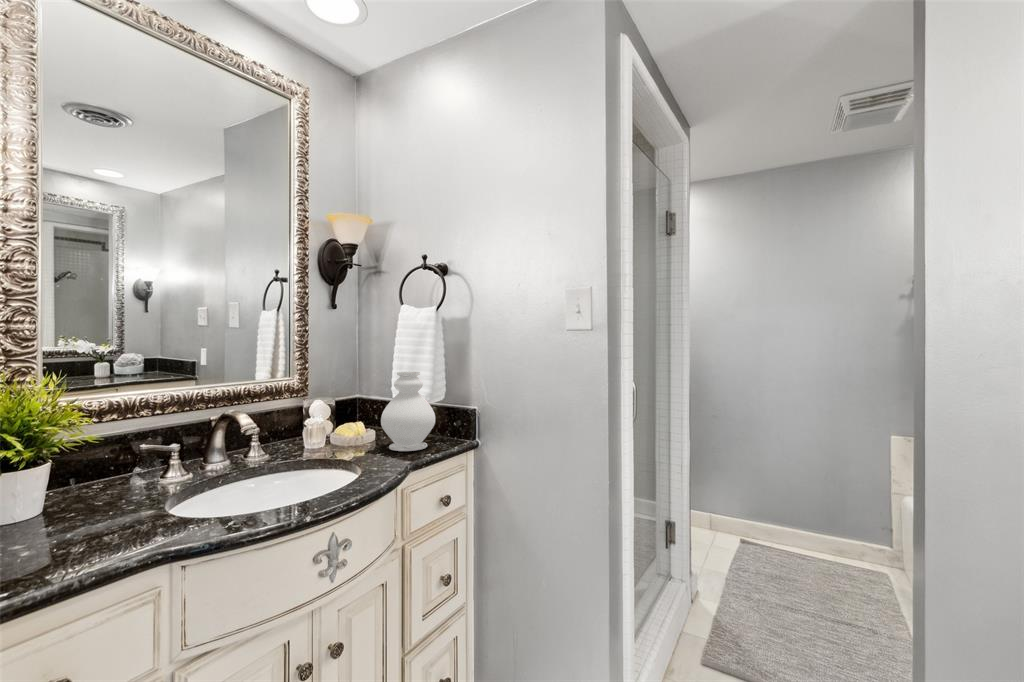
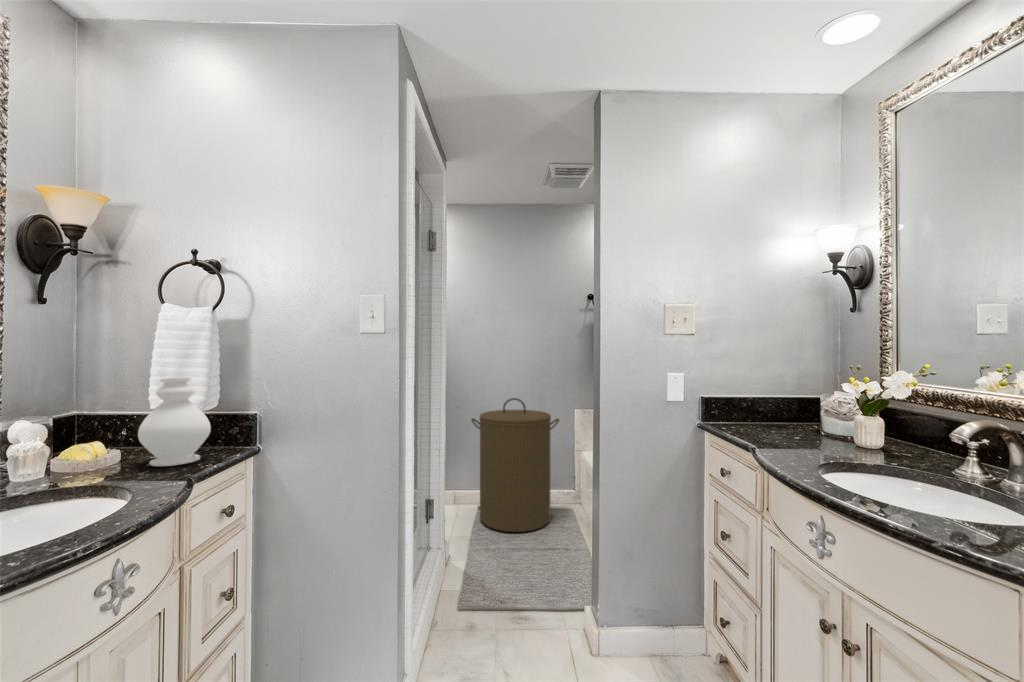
laundry hamper: none [730,411,862,588] -> present [471,398,559,532]

